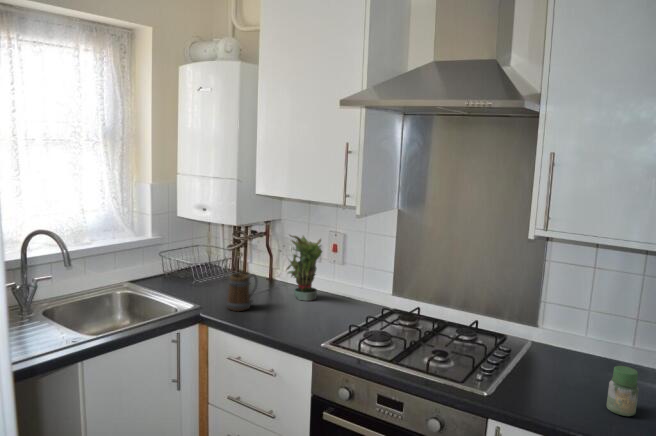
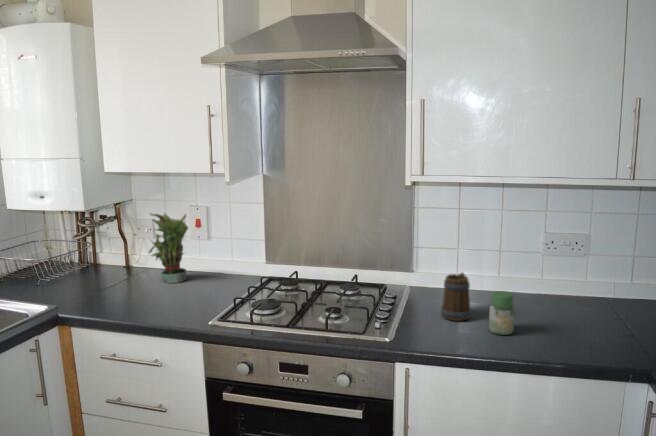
mug: present [226,274,257,311] -> present [441,273,471,321]

